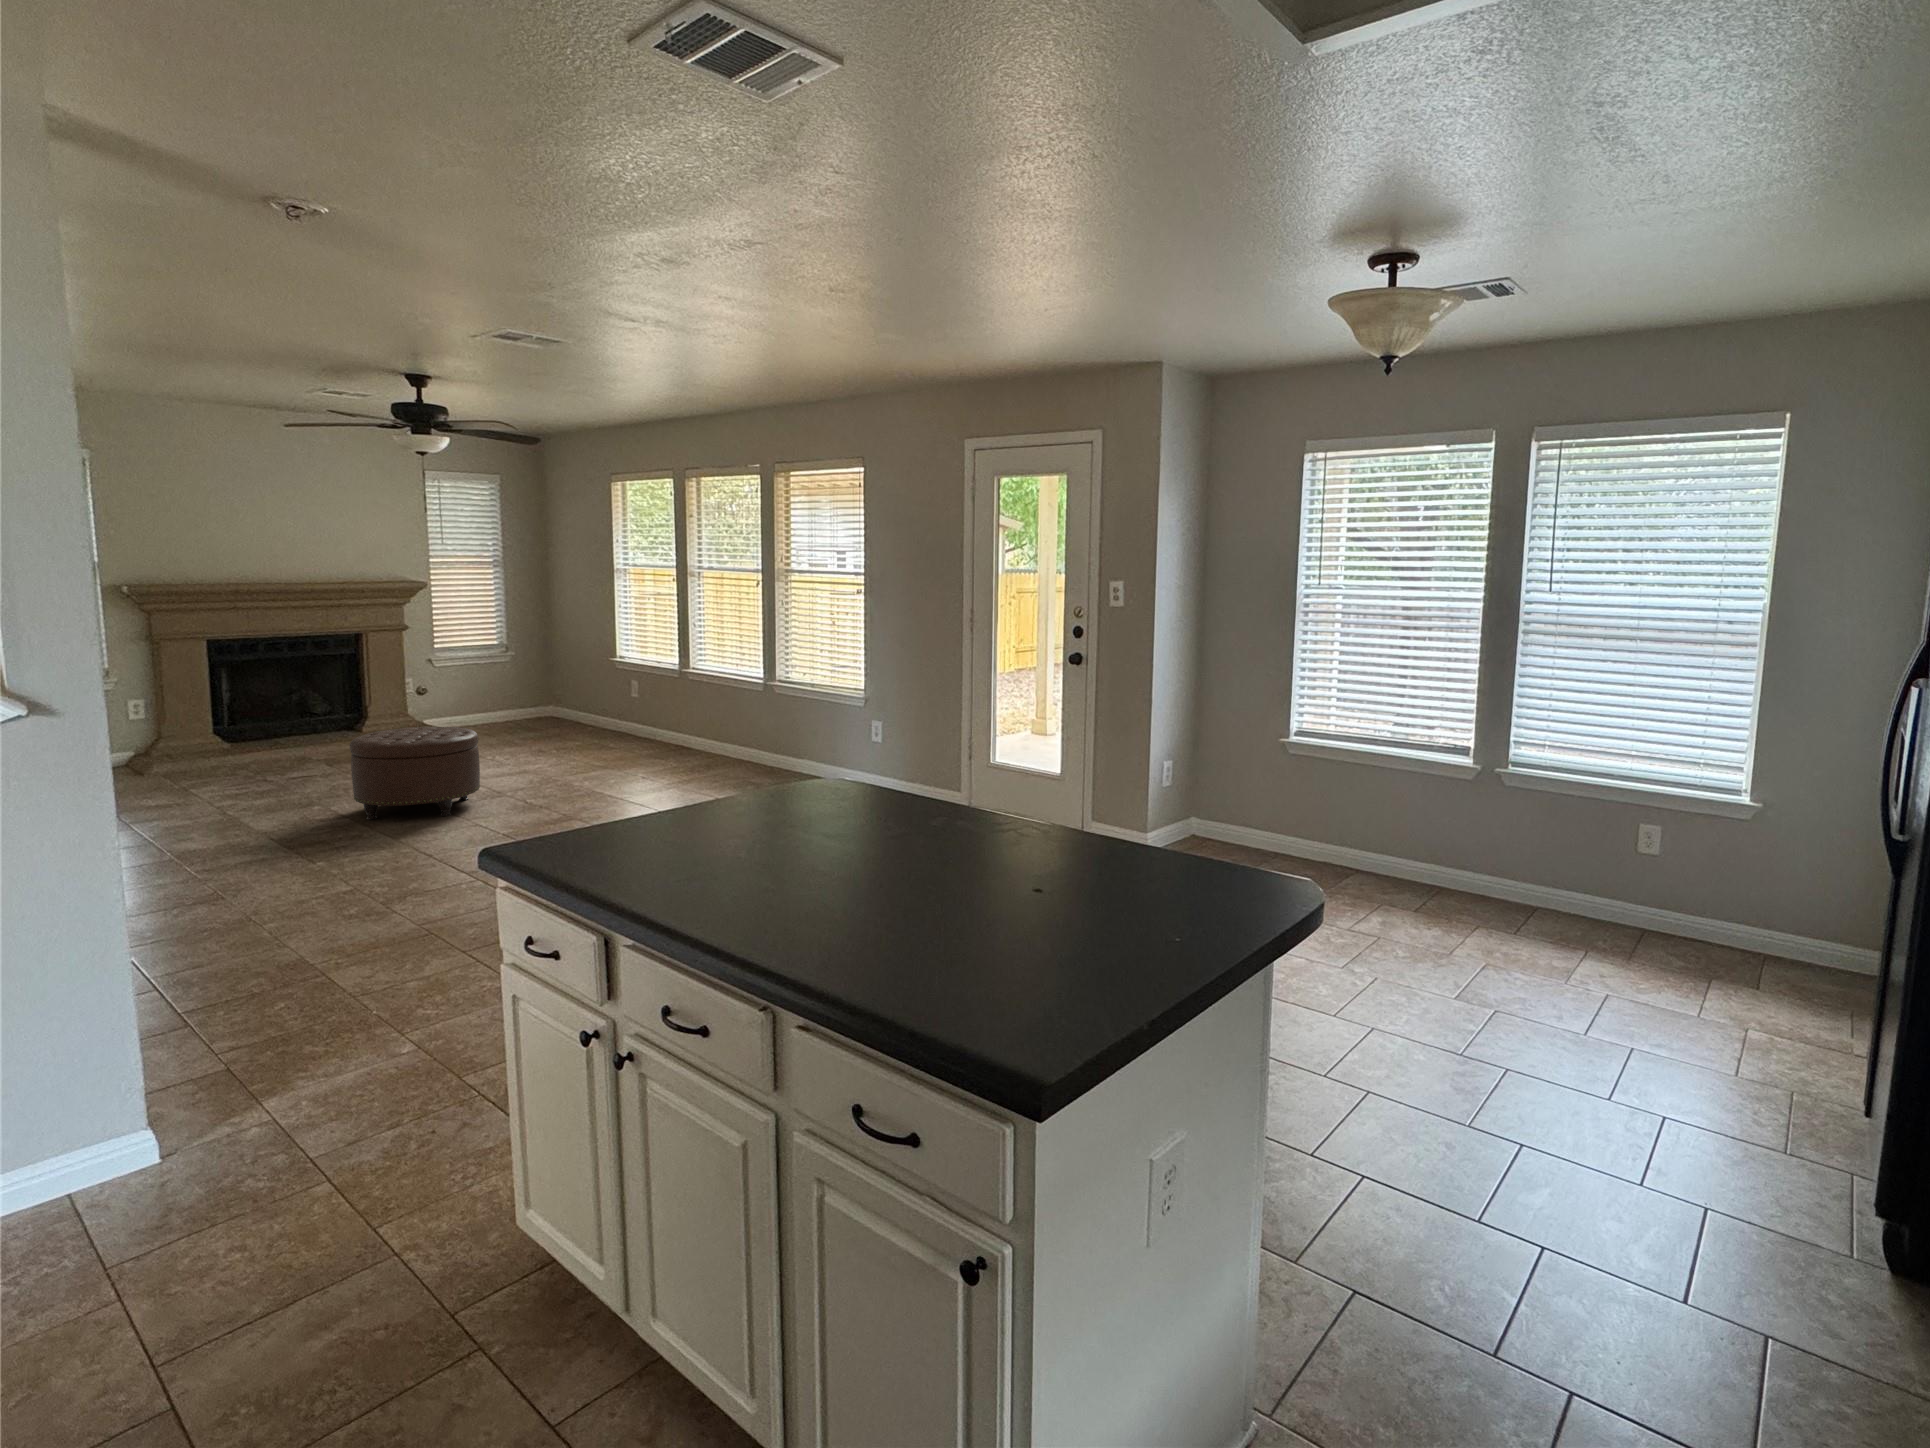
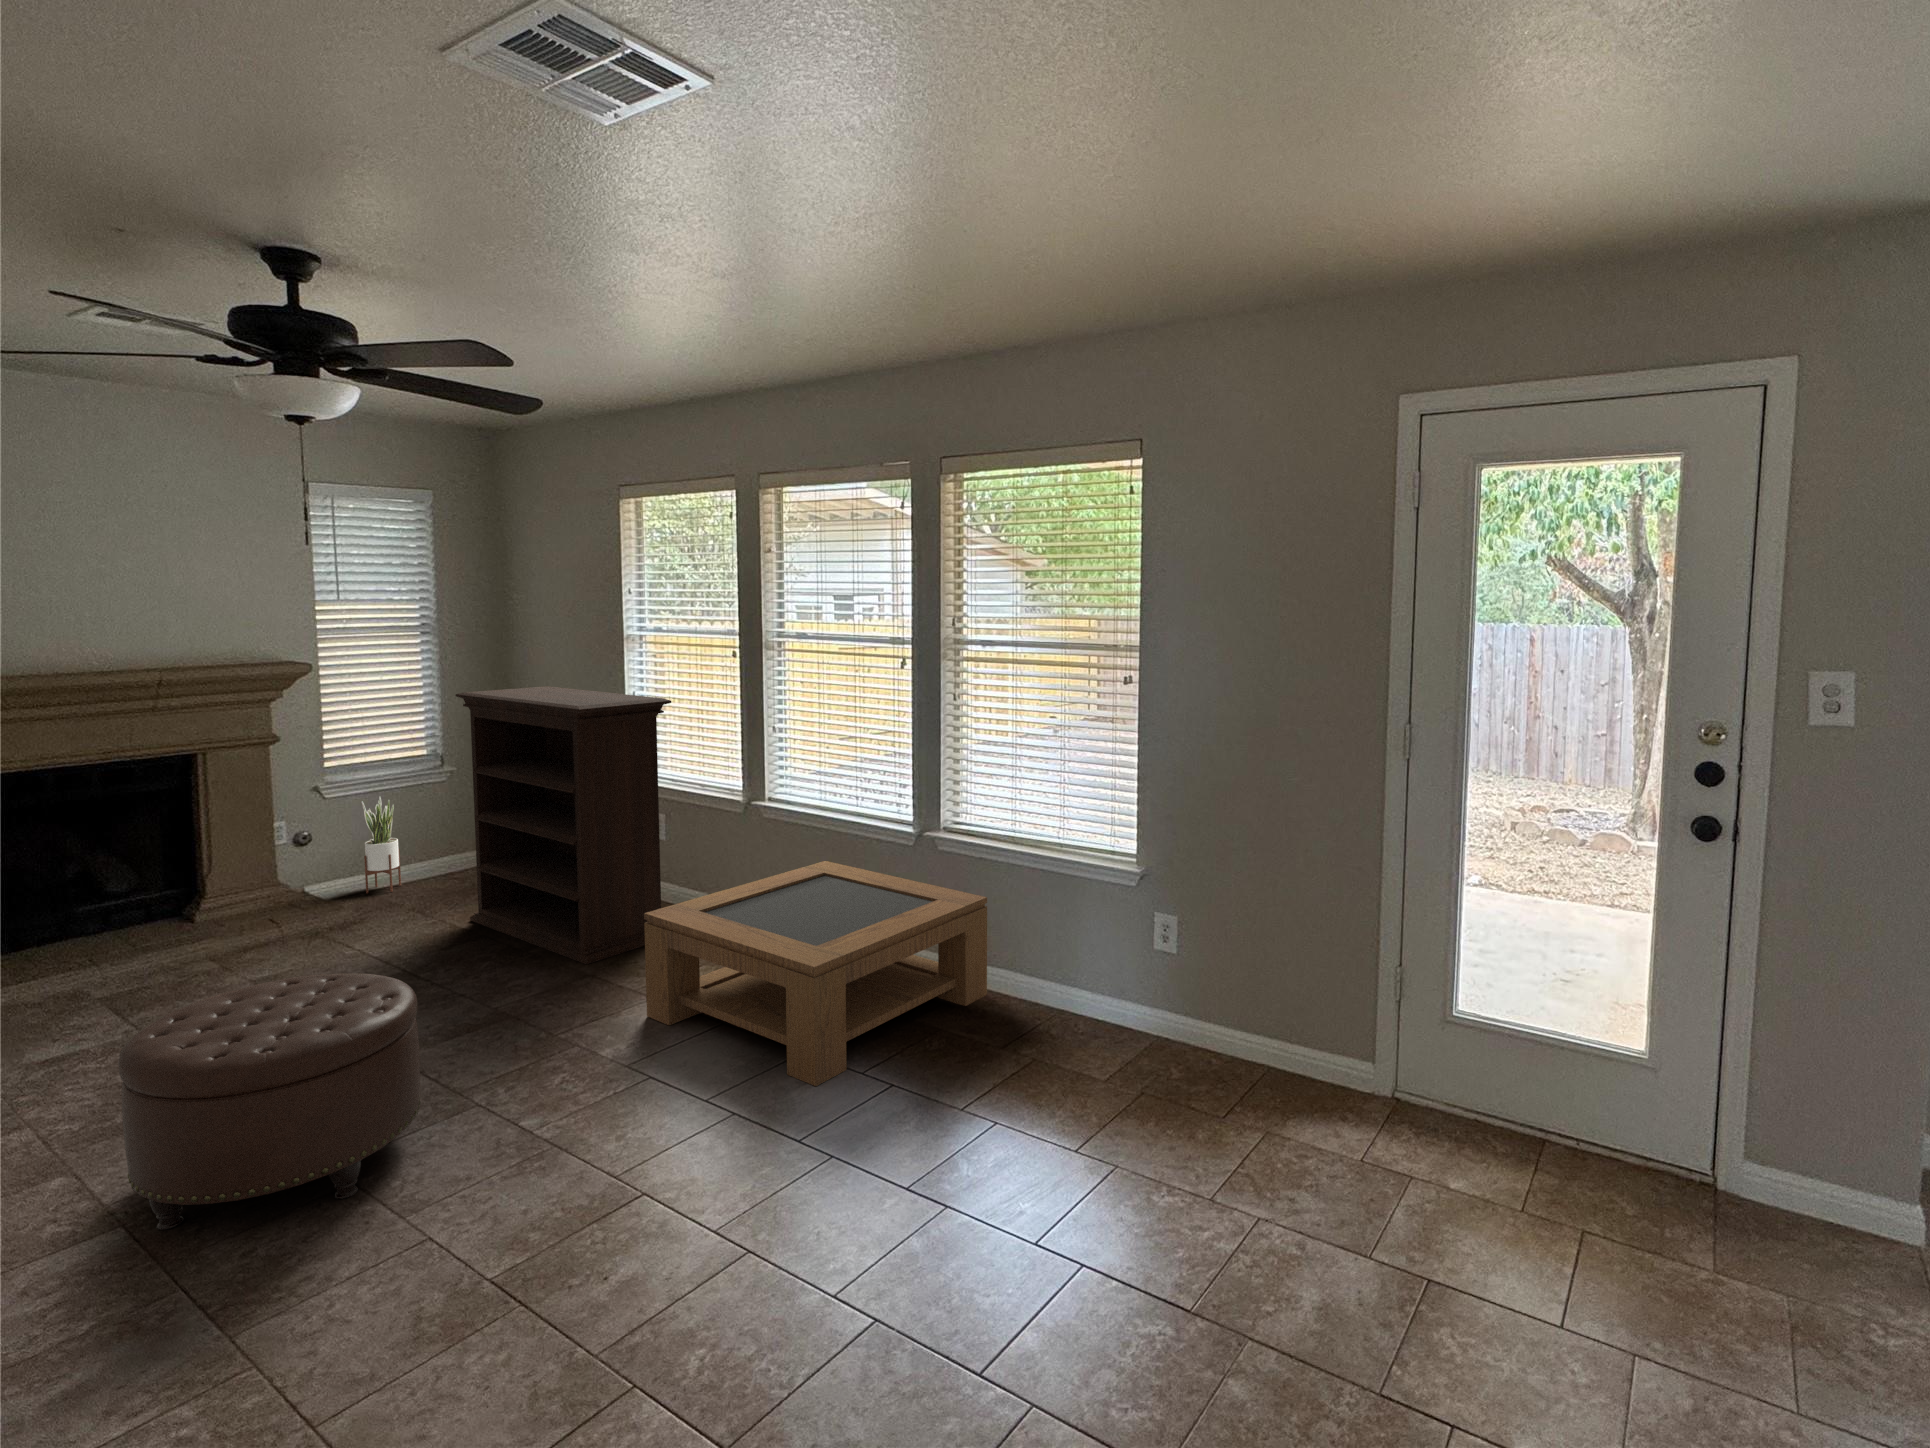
bookshelf: none [510,600,634,759] -> present [456,686,671,964]
potted plant: none [457,669,481,730] -> present [362,797,401,893]
coffee table: none [602,704,797,798] -> present [644,861,987,1086]

